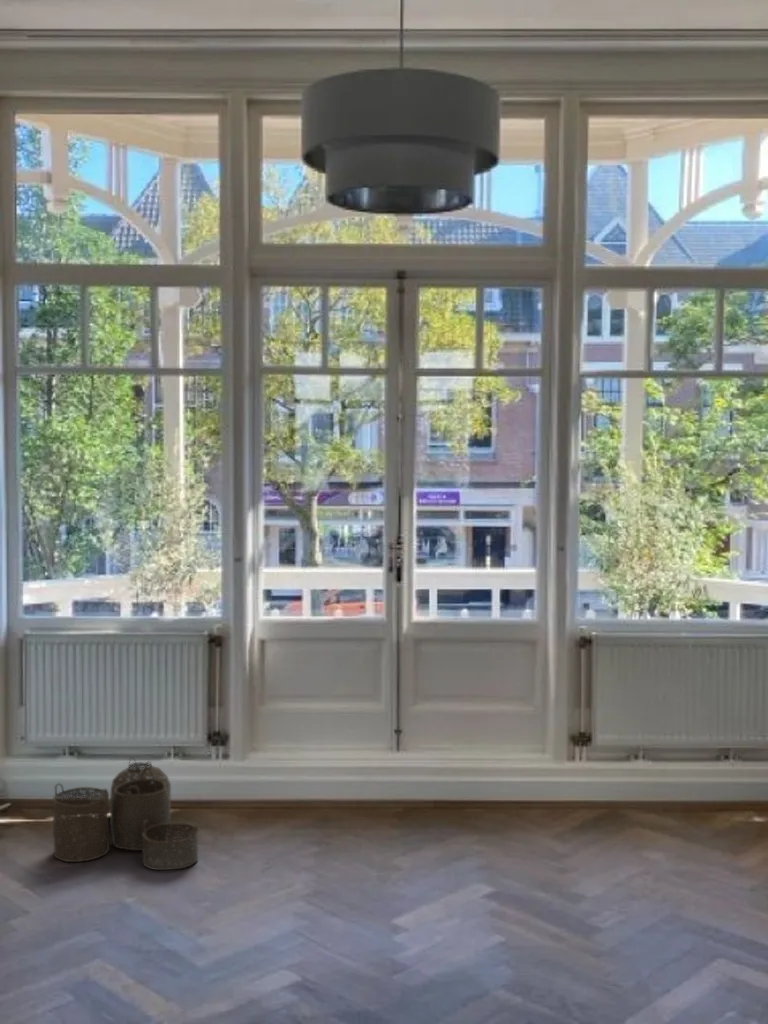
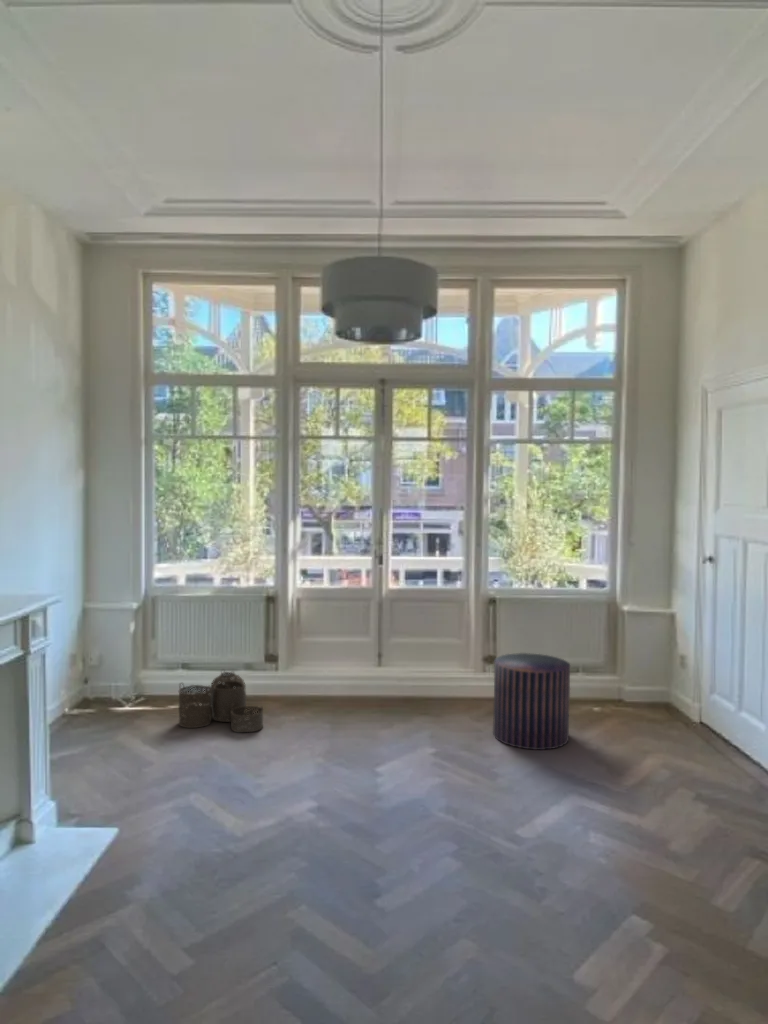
pouf: none [595,730,730,901] -> present [493,653,570,750]

